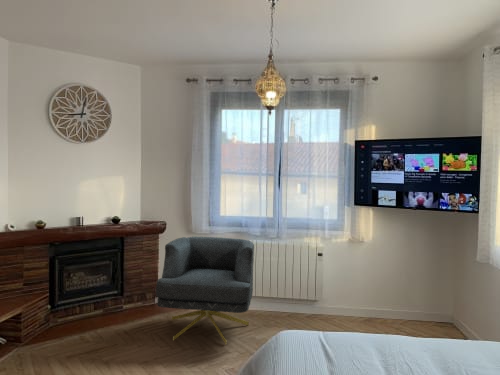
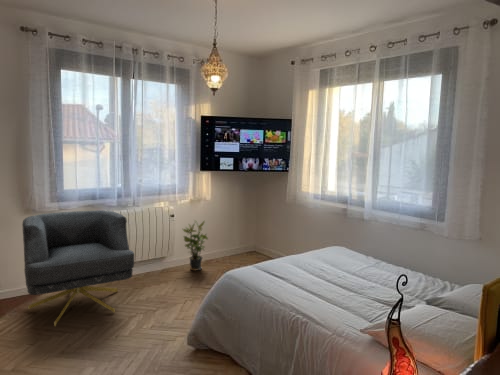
potted plant: none [331,263,364,326] -> present [183,221,208,270]

